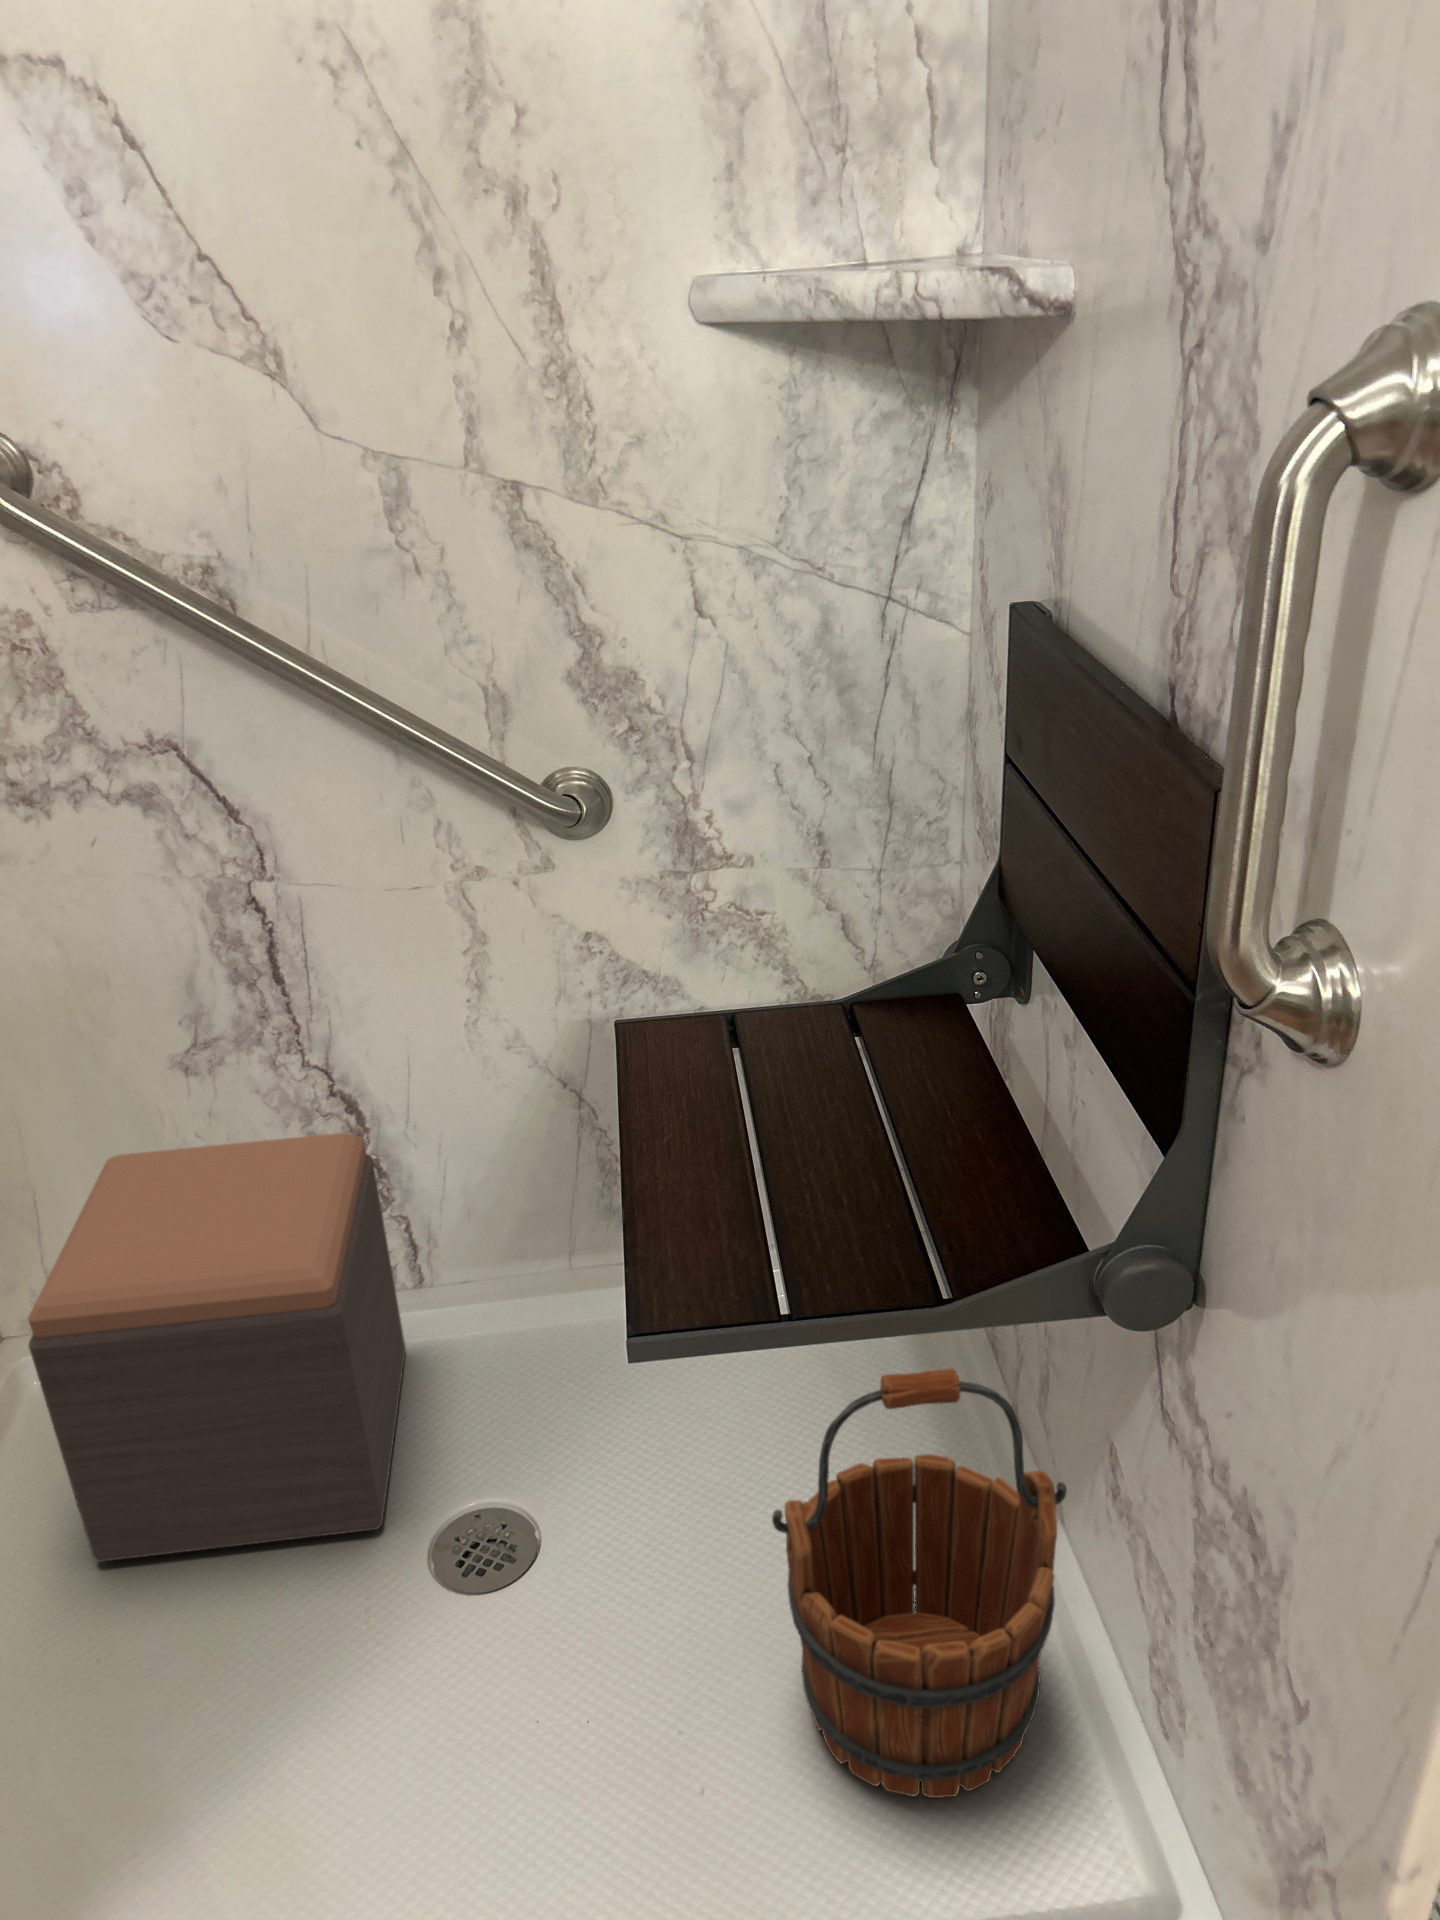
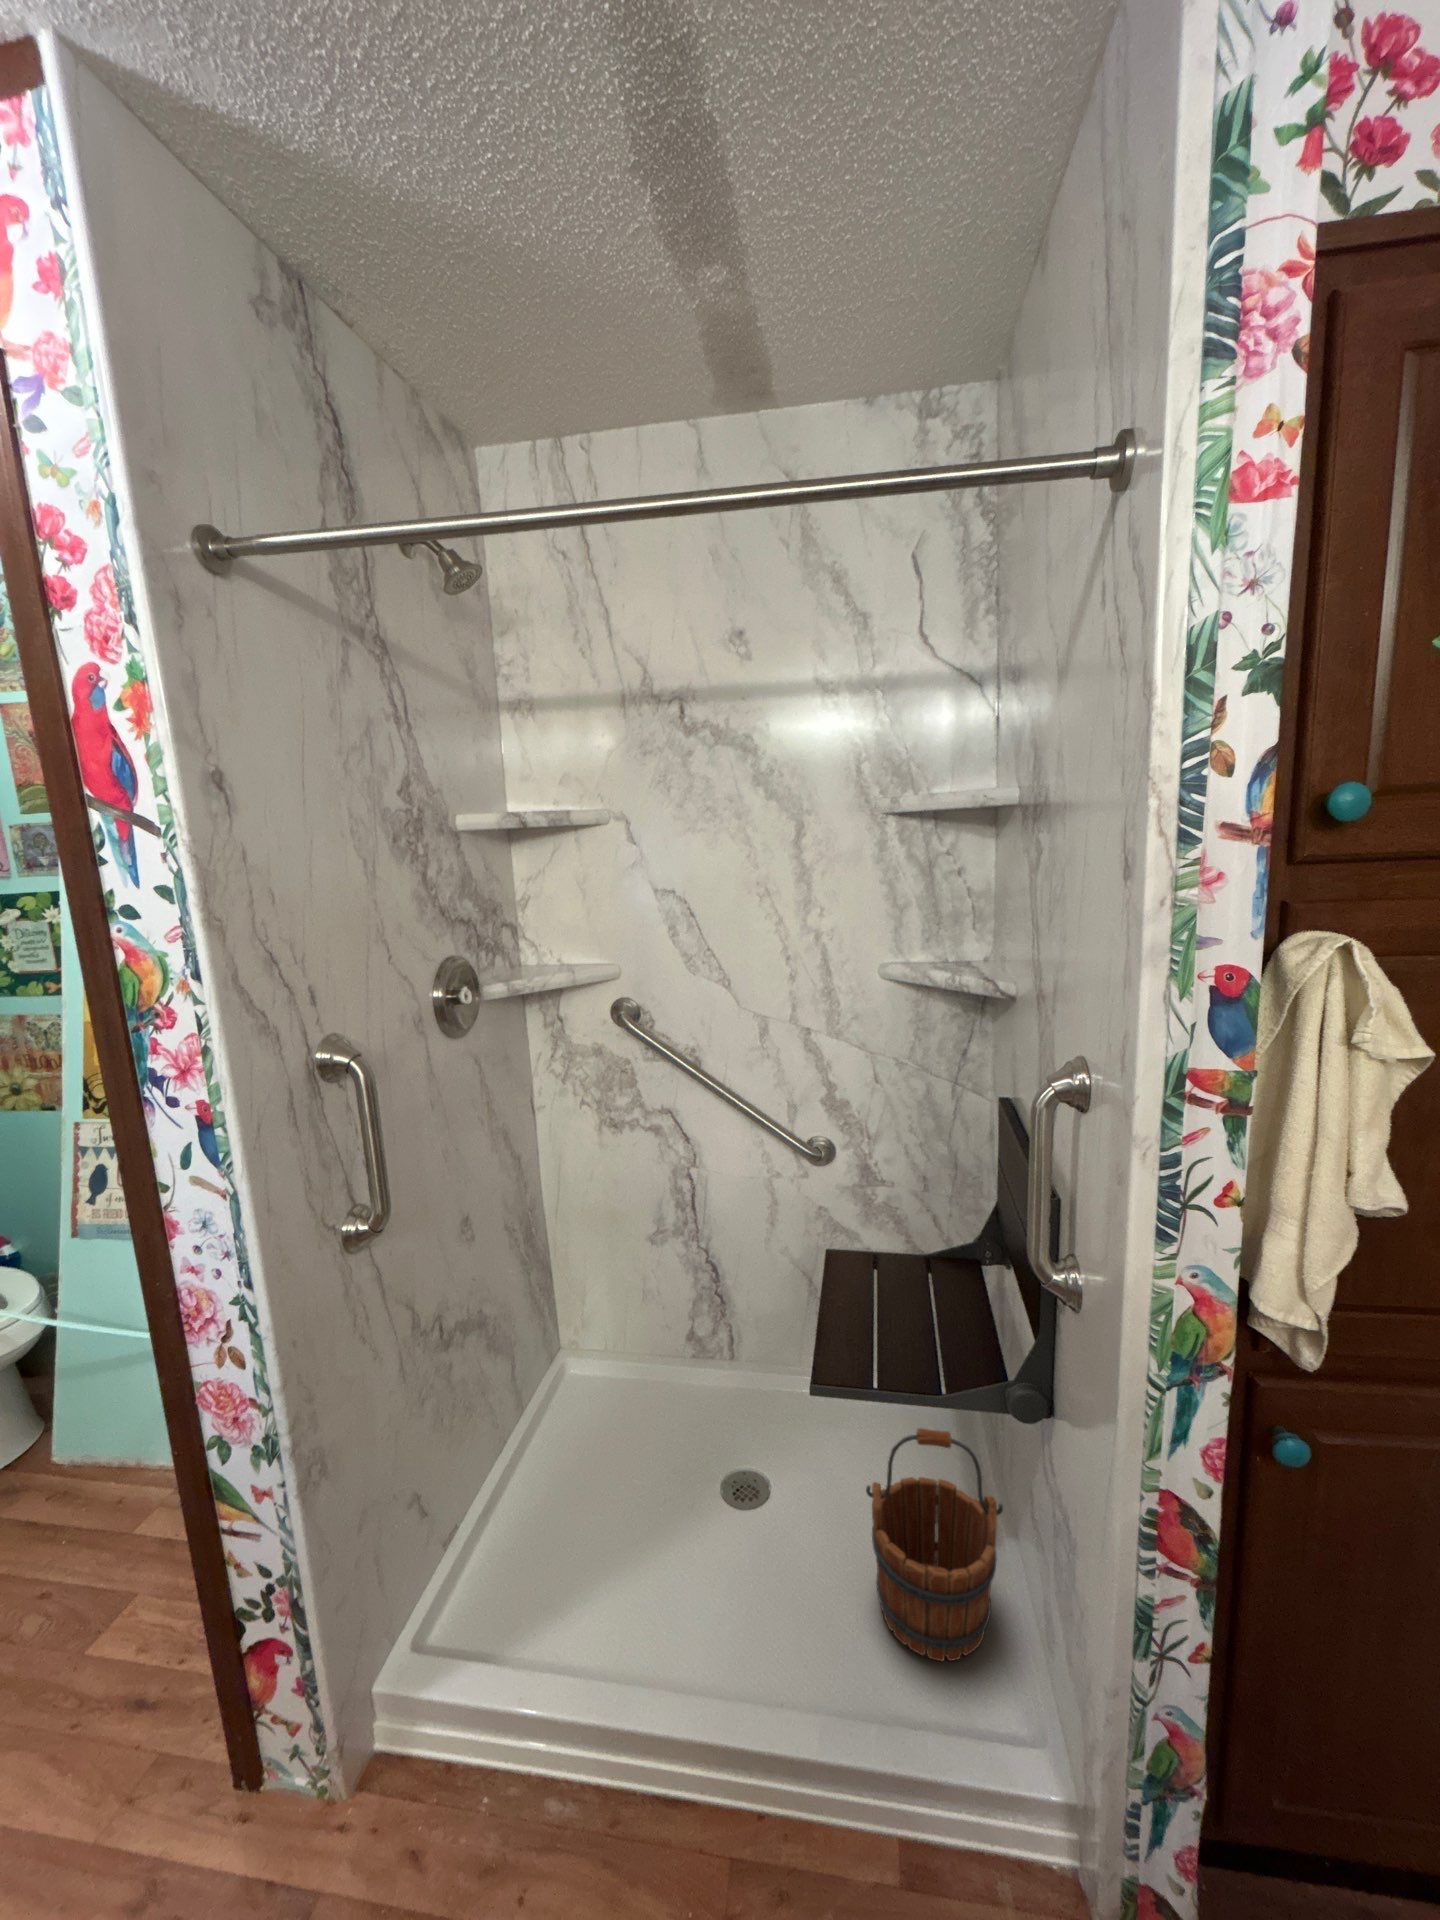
footstool: present [28,1133,406,1562] -> none [580,1273,723,1466]

